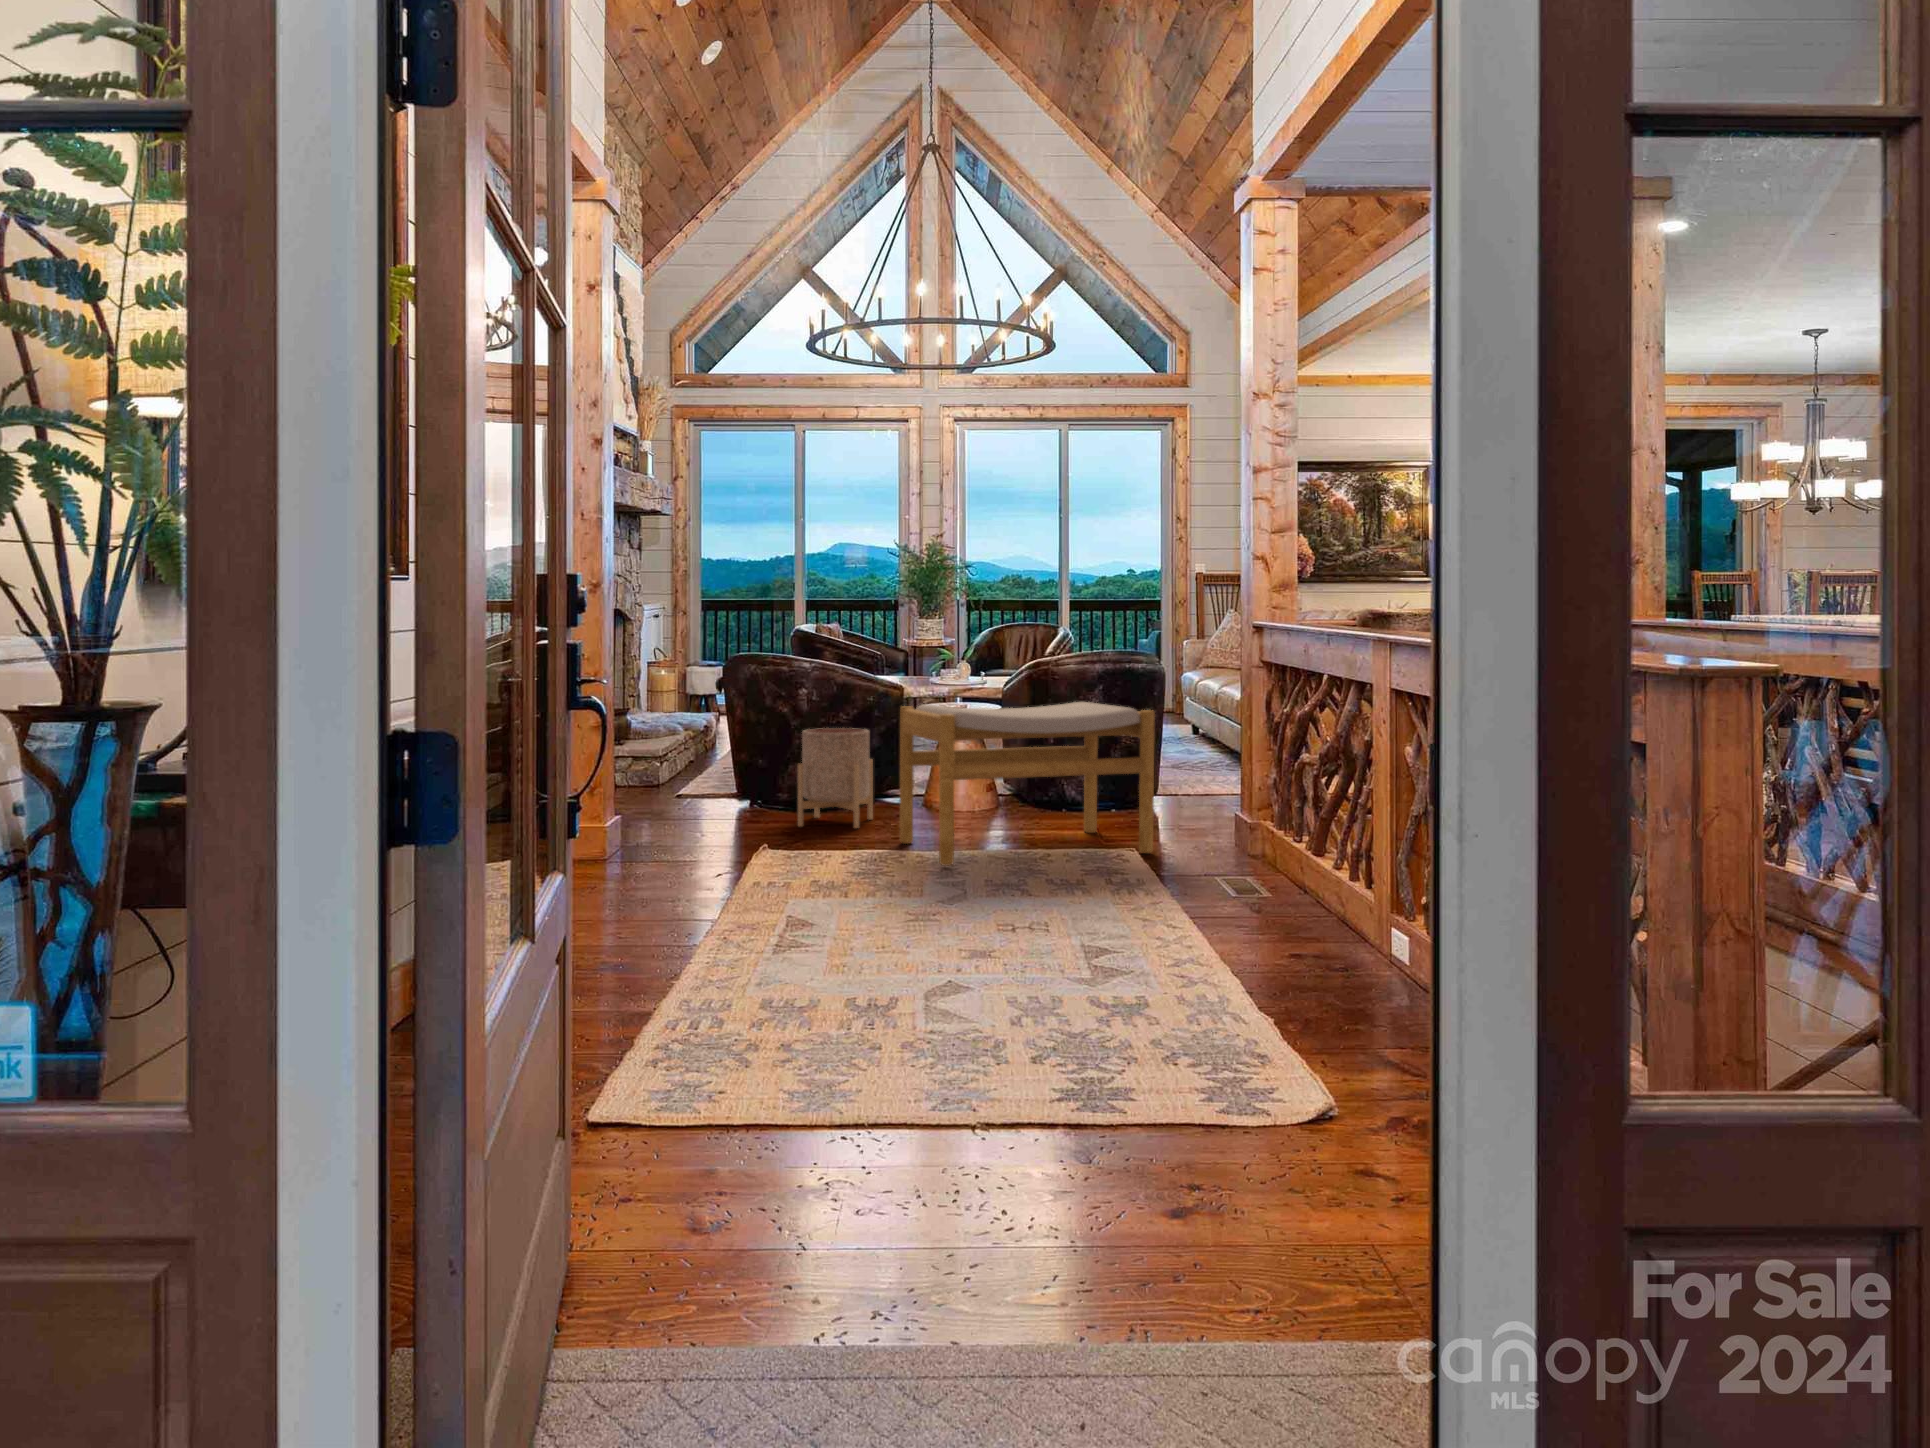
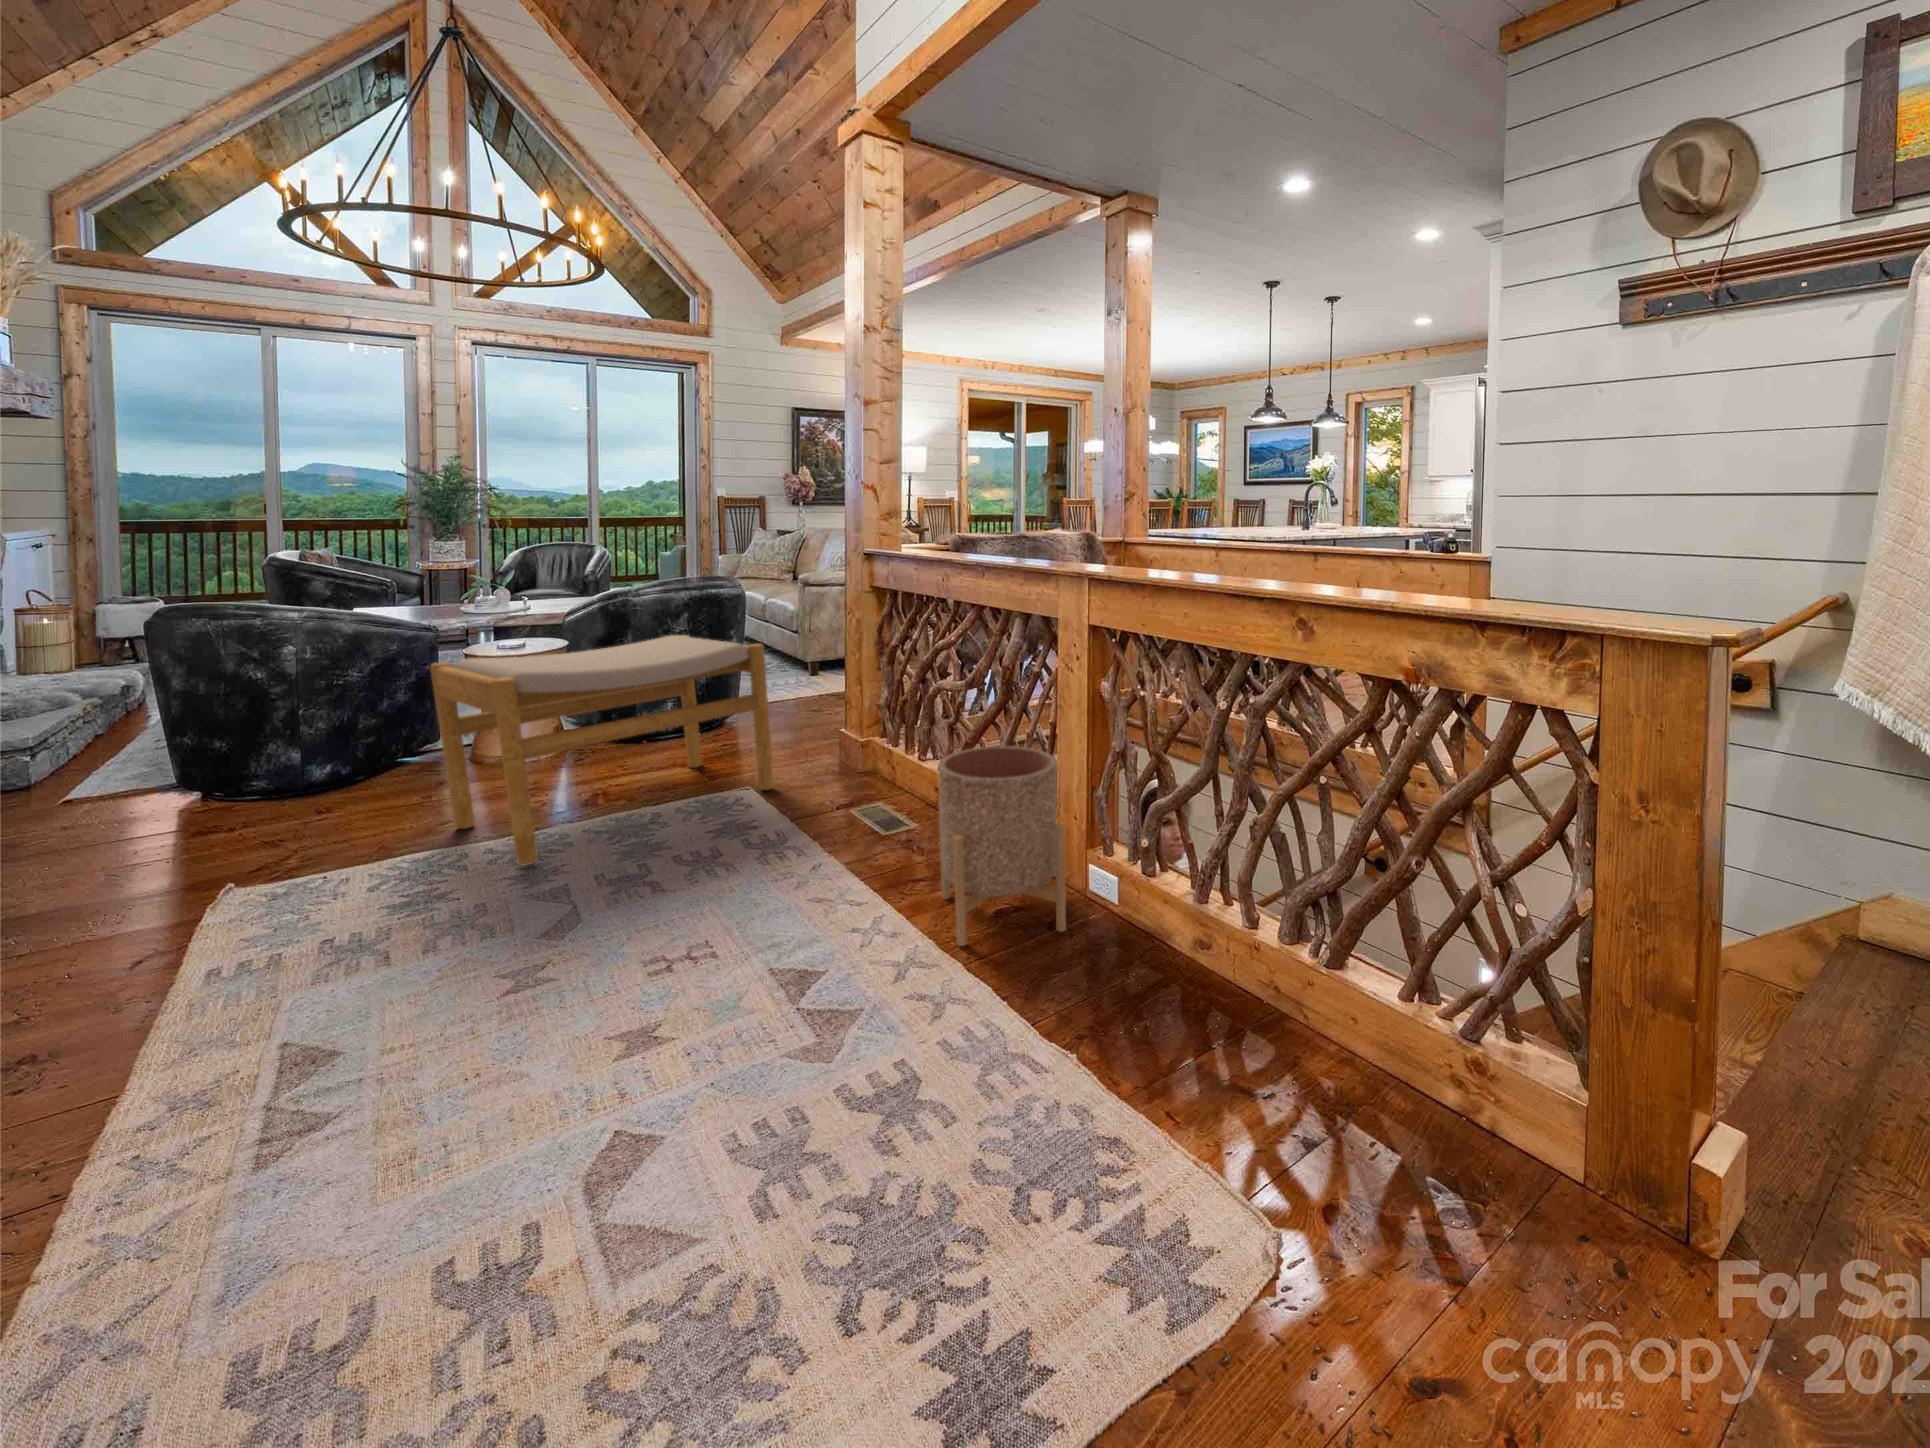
planter: present [798,728,873,828] -> present [939,746,1066,946]

